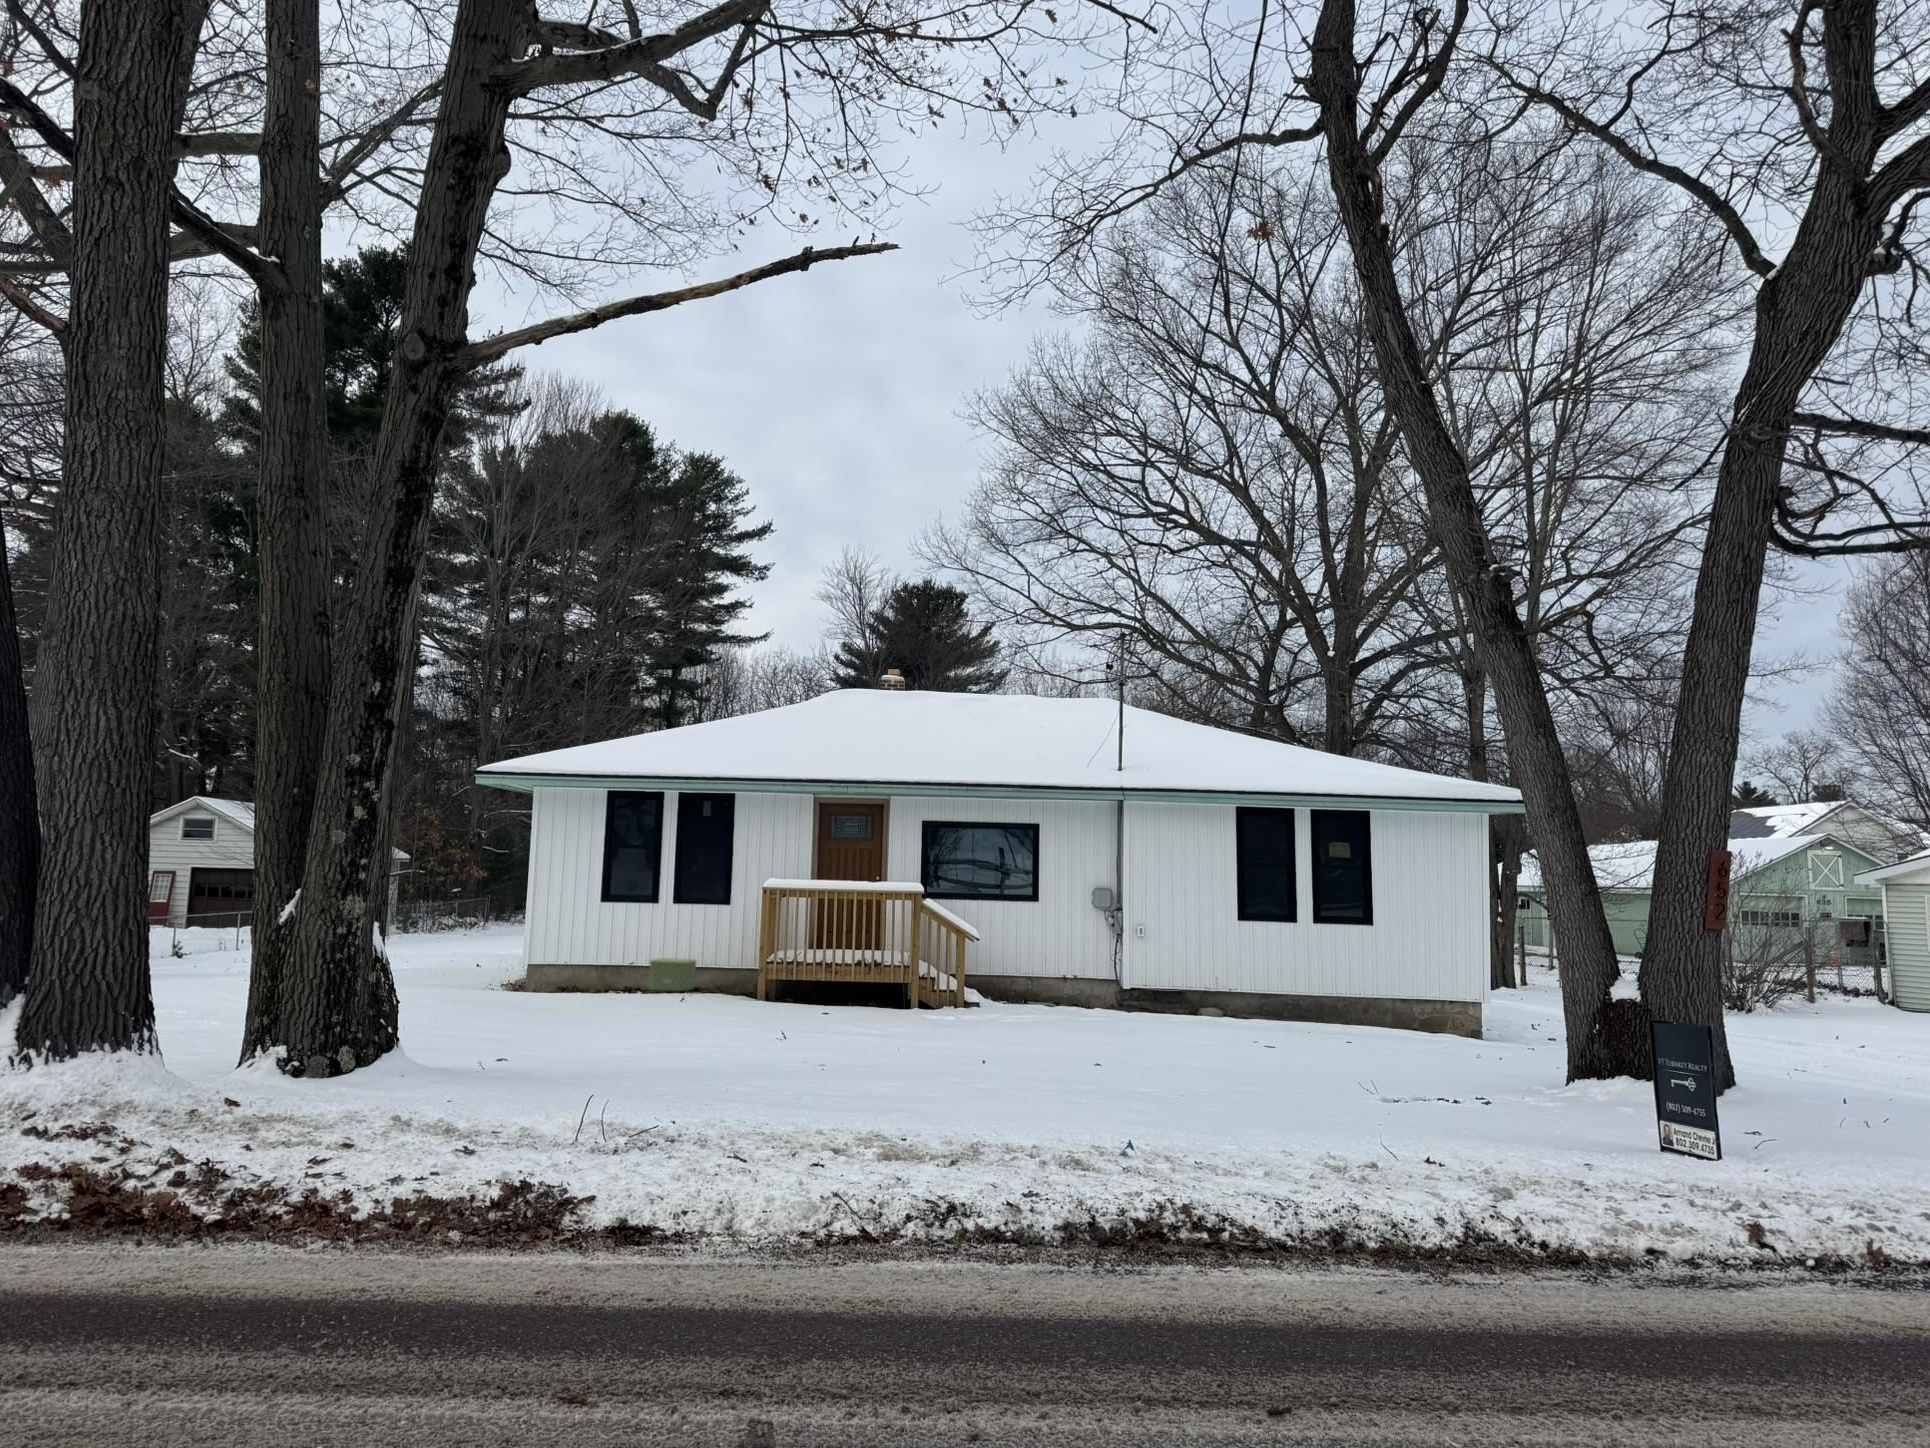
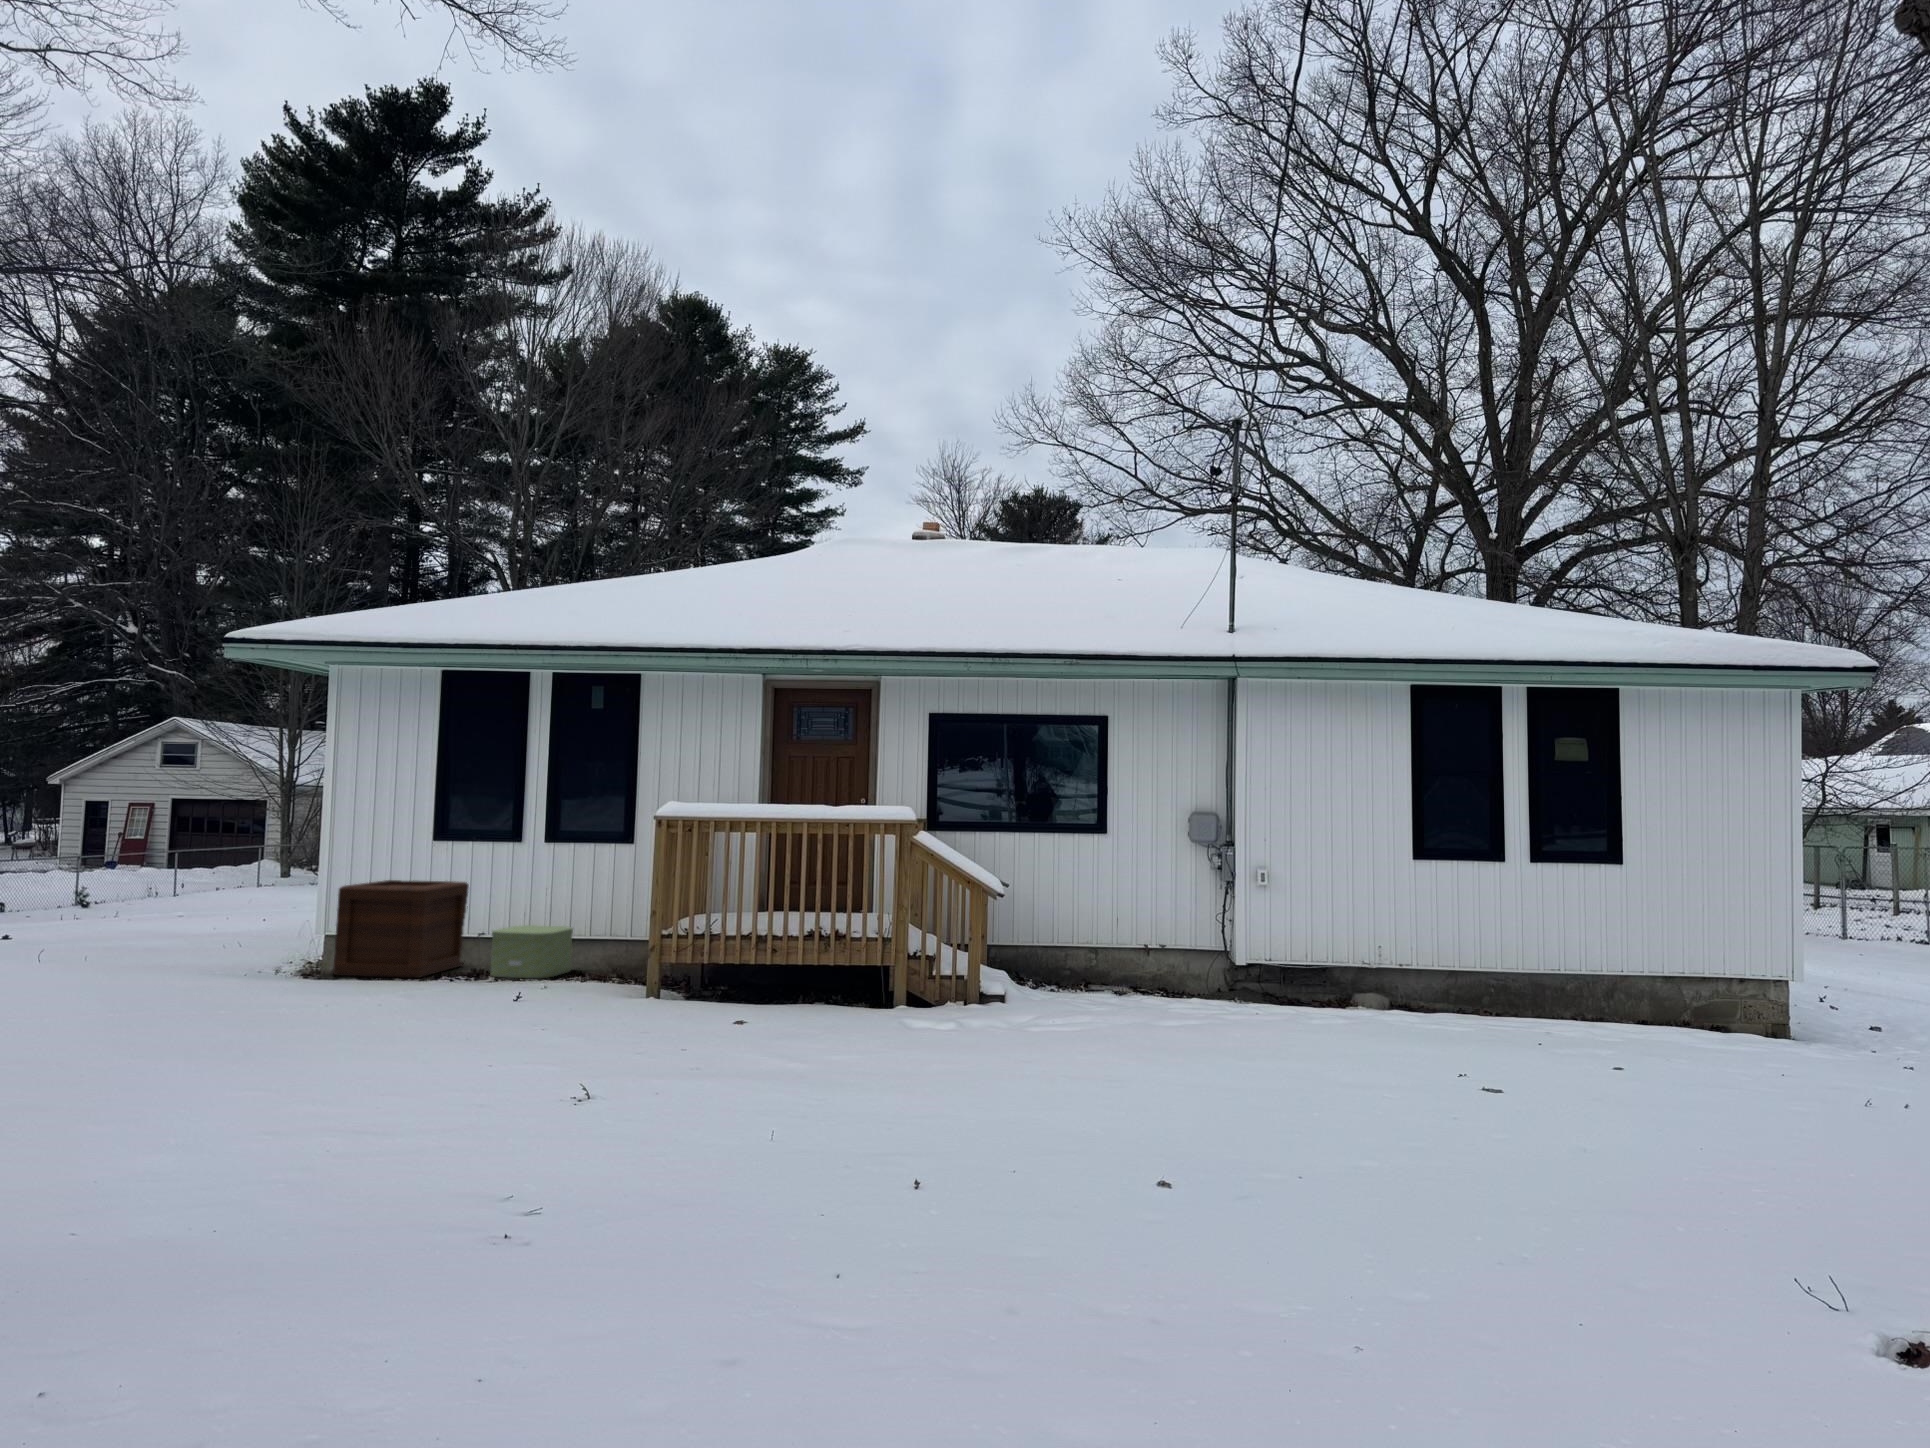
wooden crate: none [552,928,625,990] -> present [333,880,469,978]

